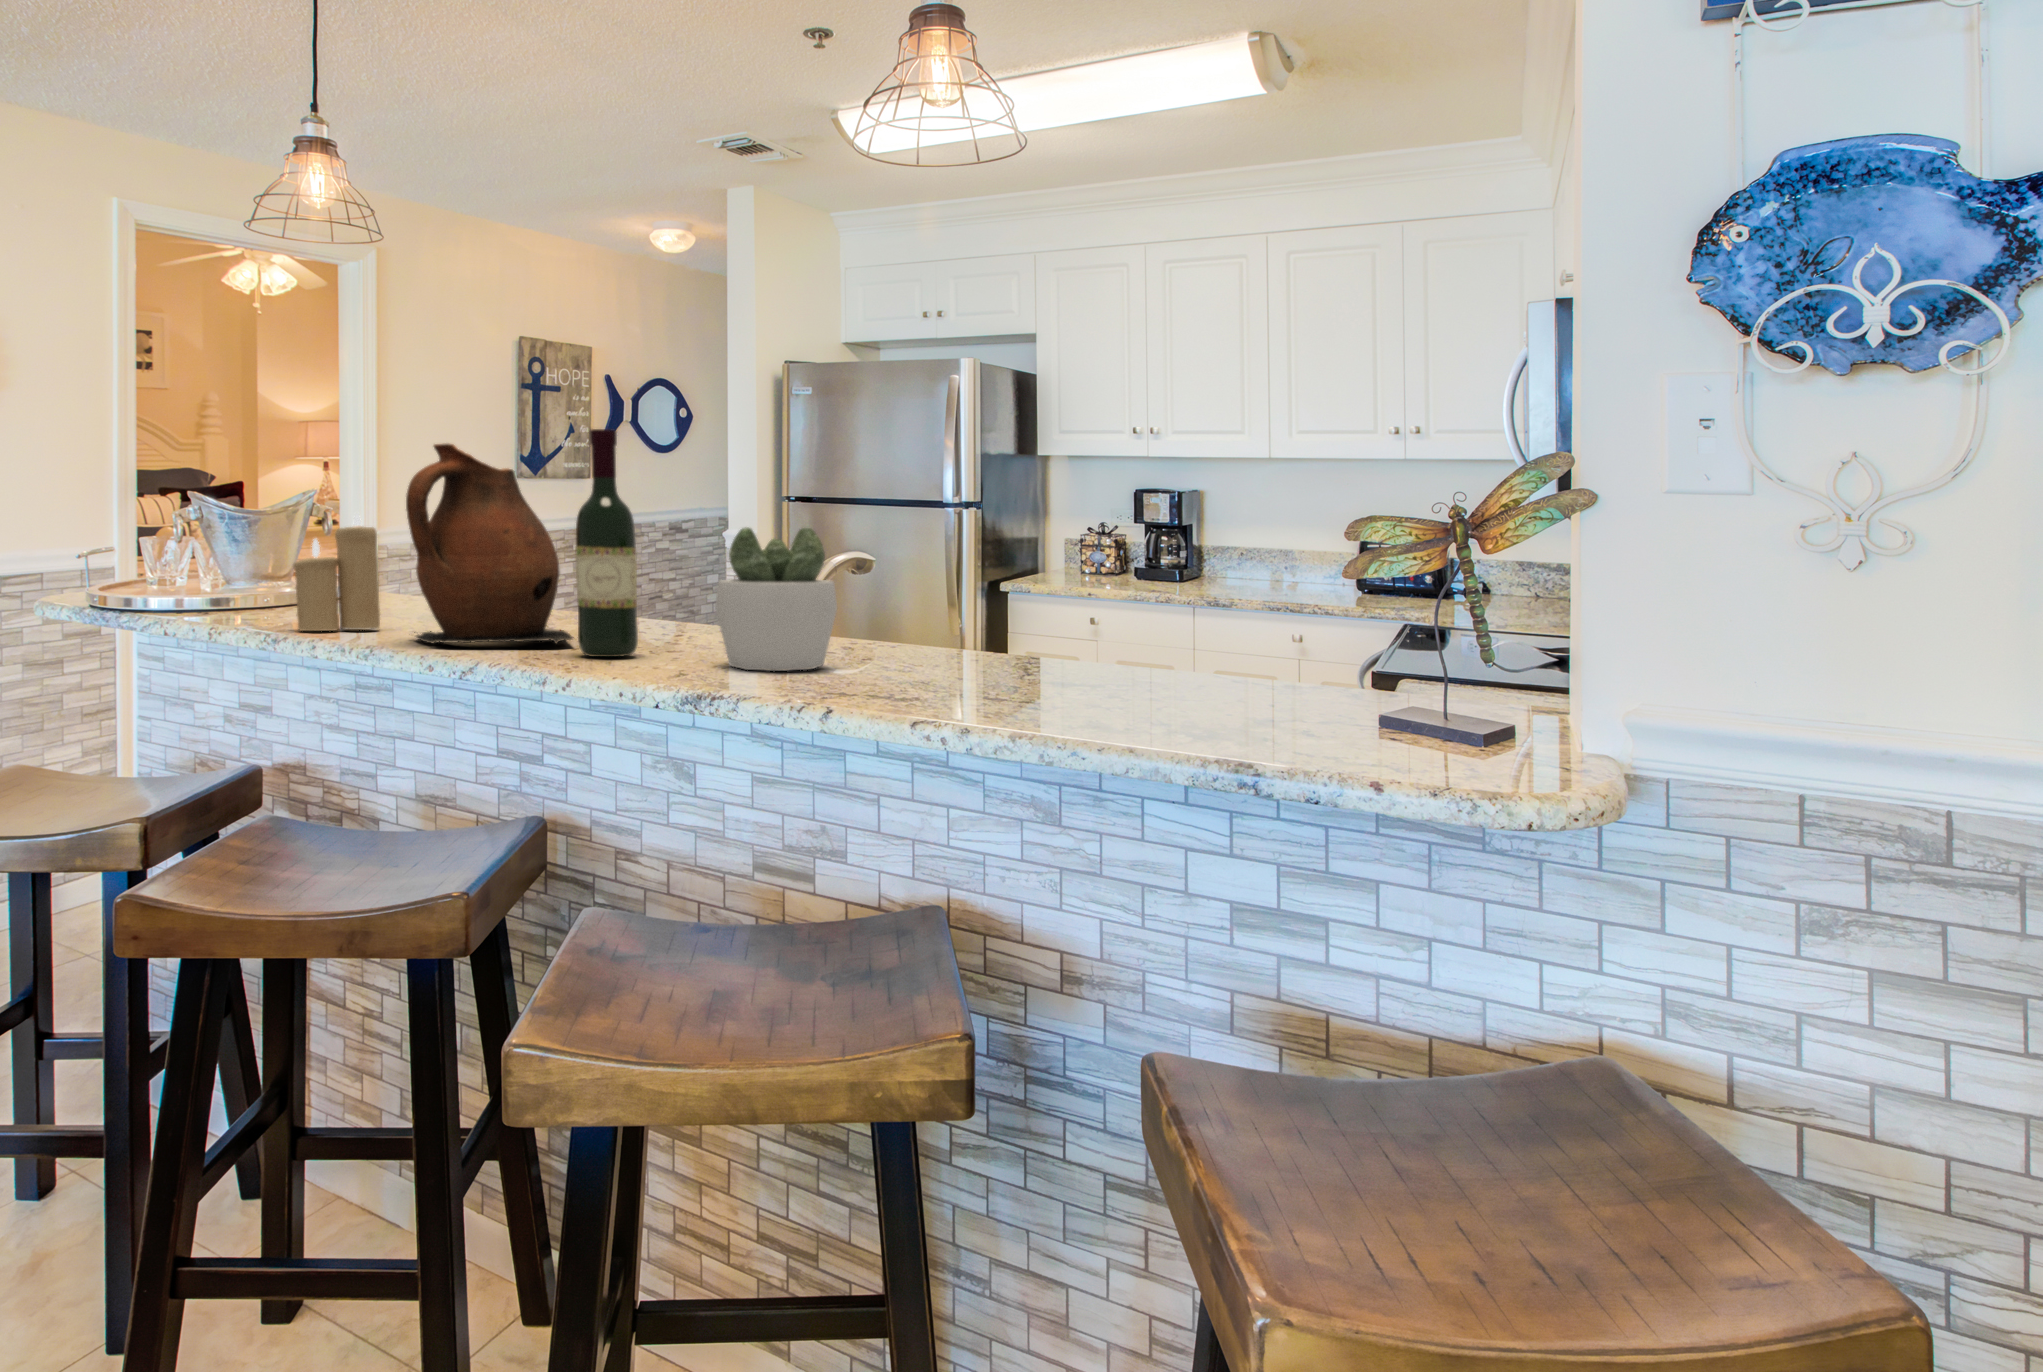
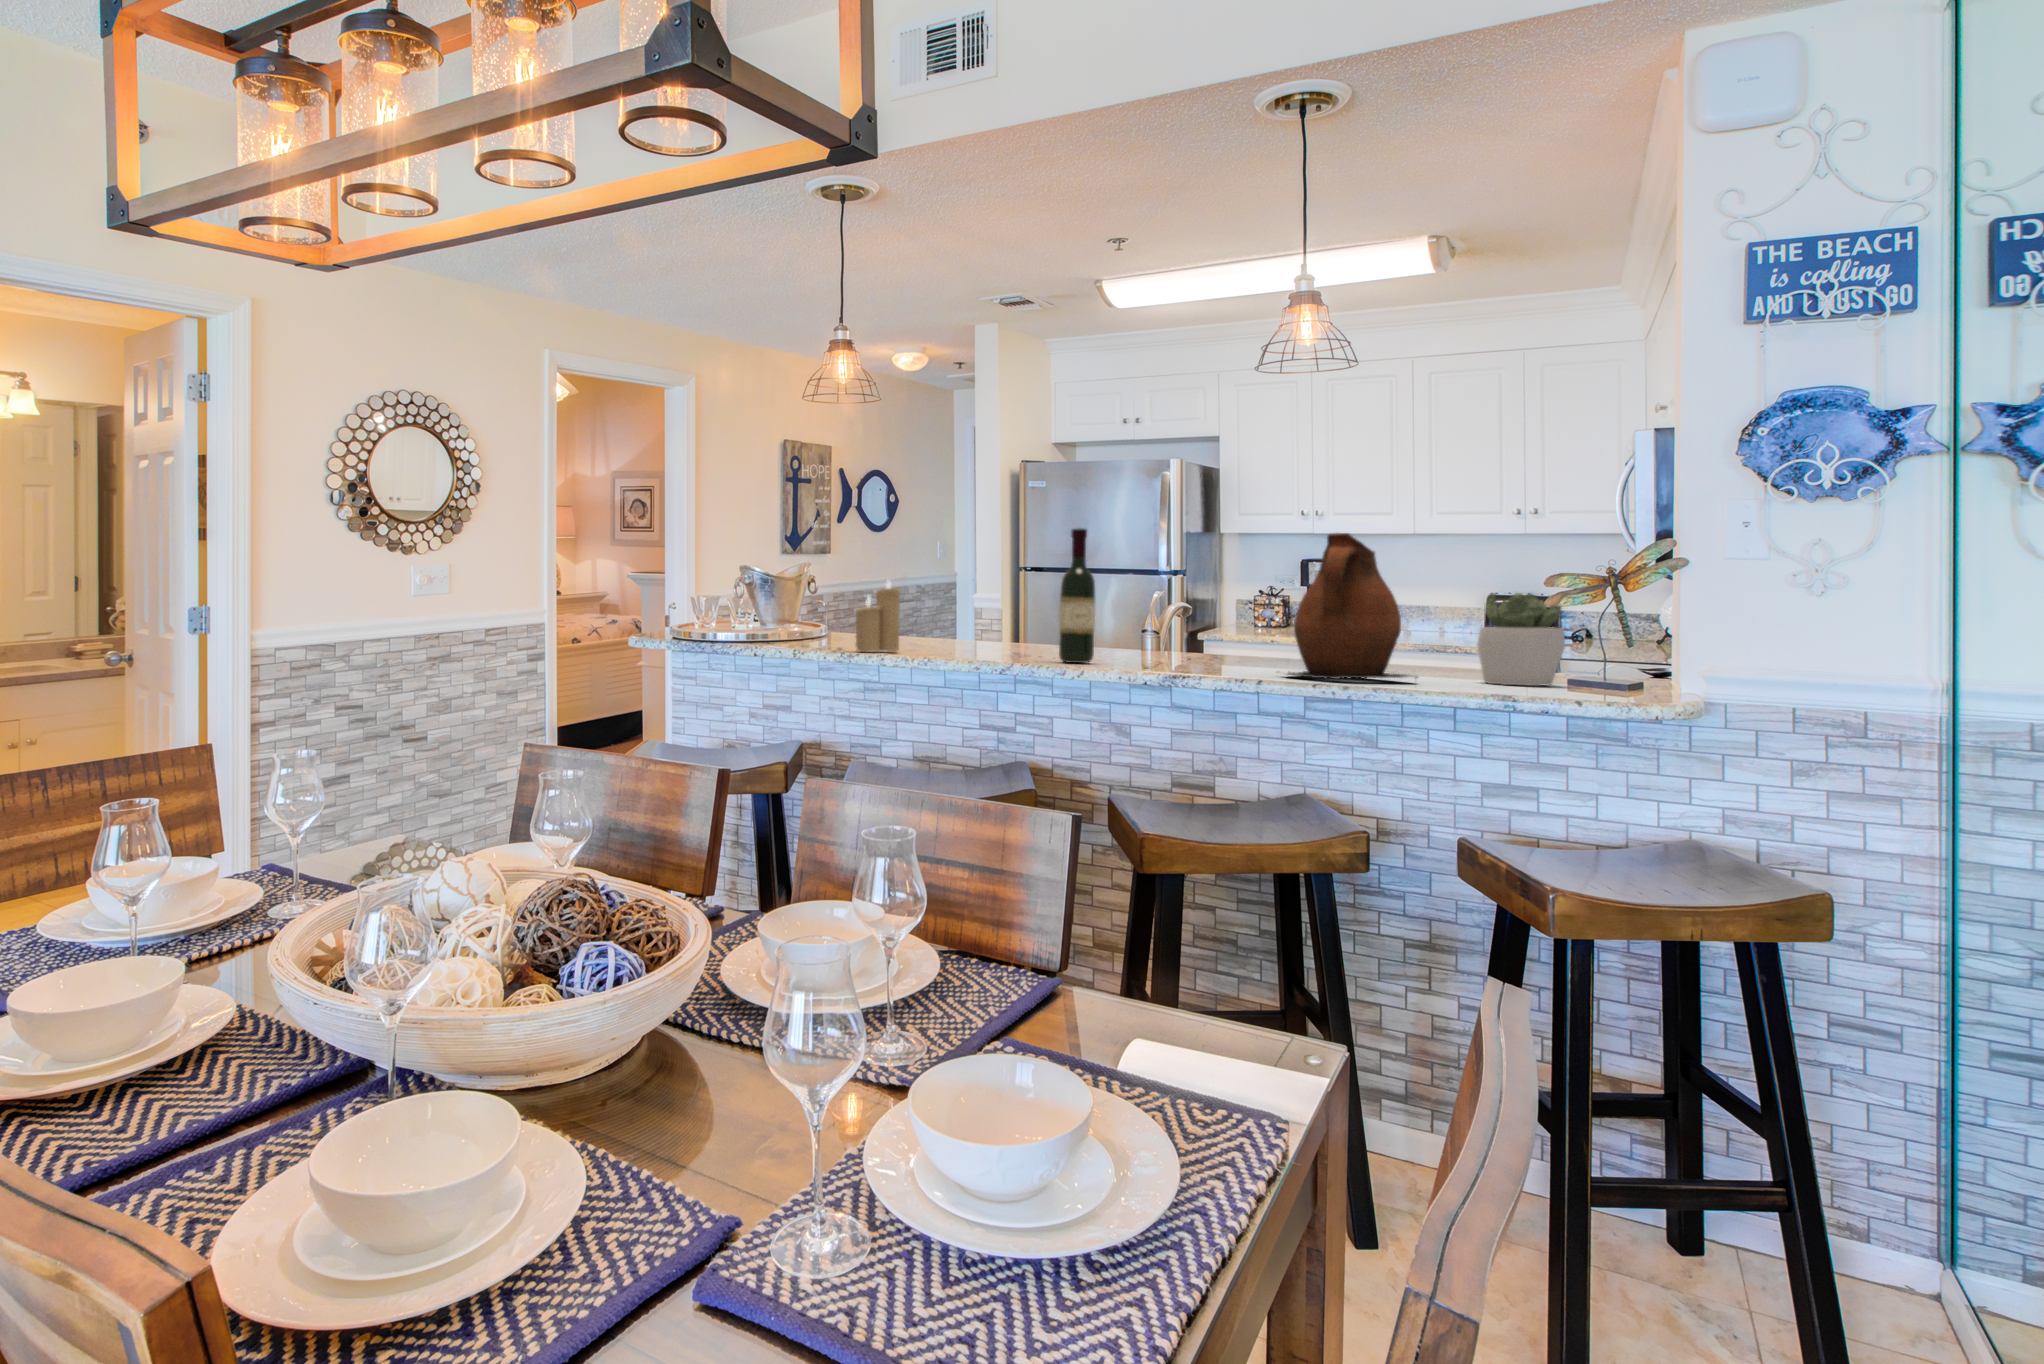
ceramic pitcher: present [406,443,574,644] -> present [1288,533,1418,679]
succulent plant: present [715,527,837,671] -> present [1477,593,1565,686]

